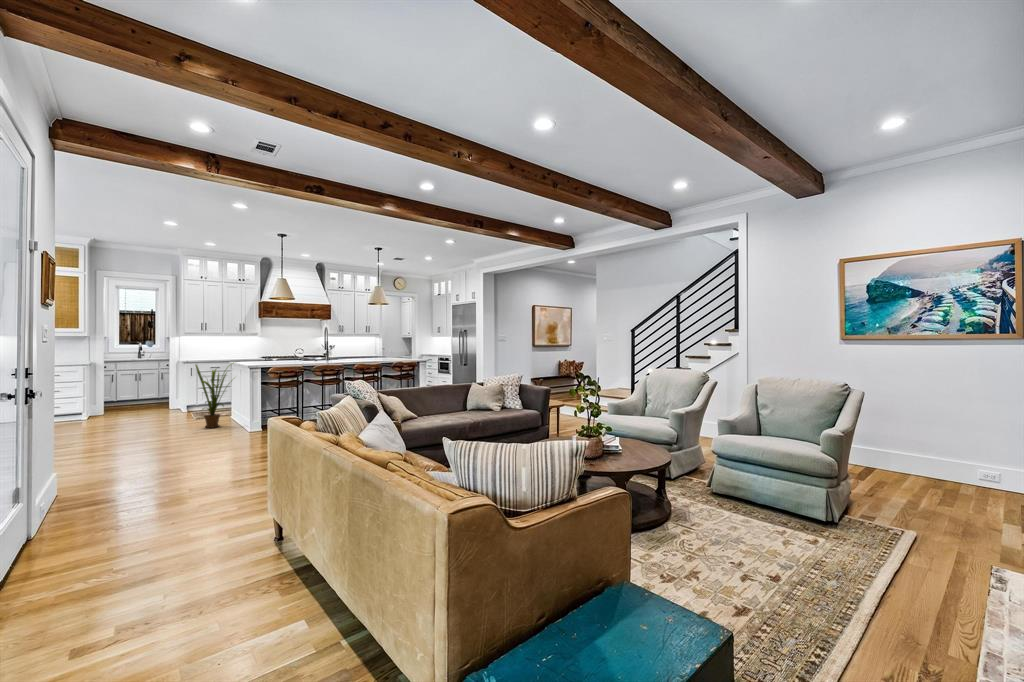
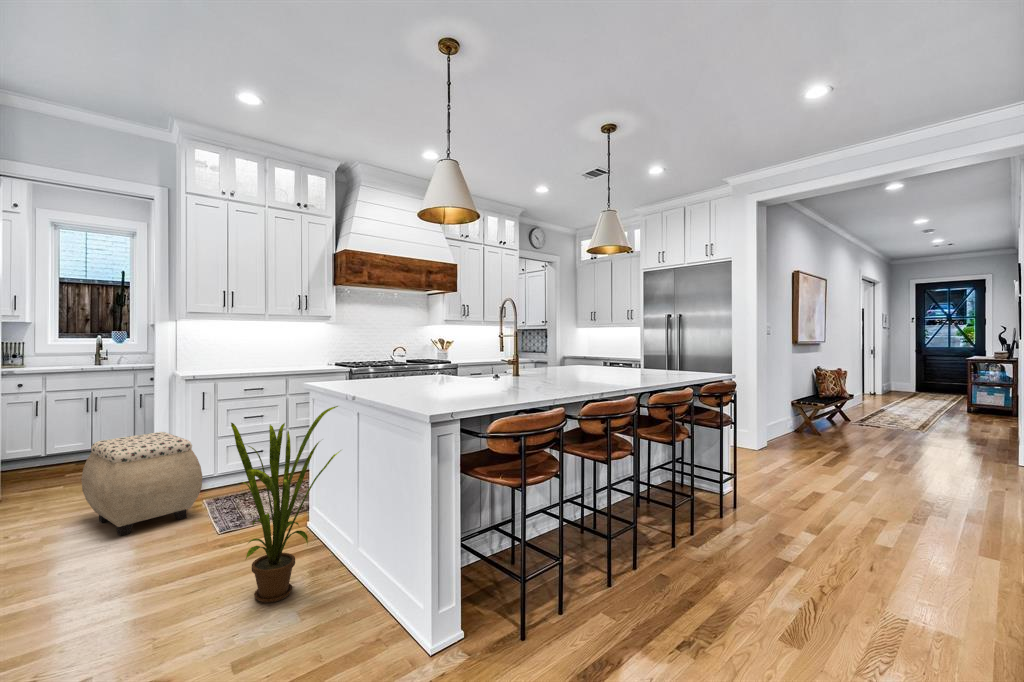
ottoman: none [139,383,190,420] -> present [81,432,203,536]

